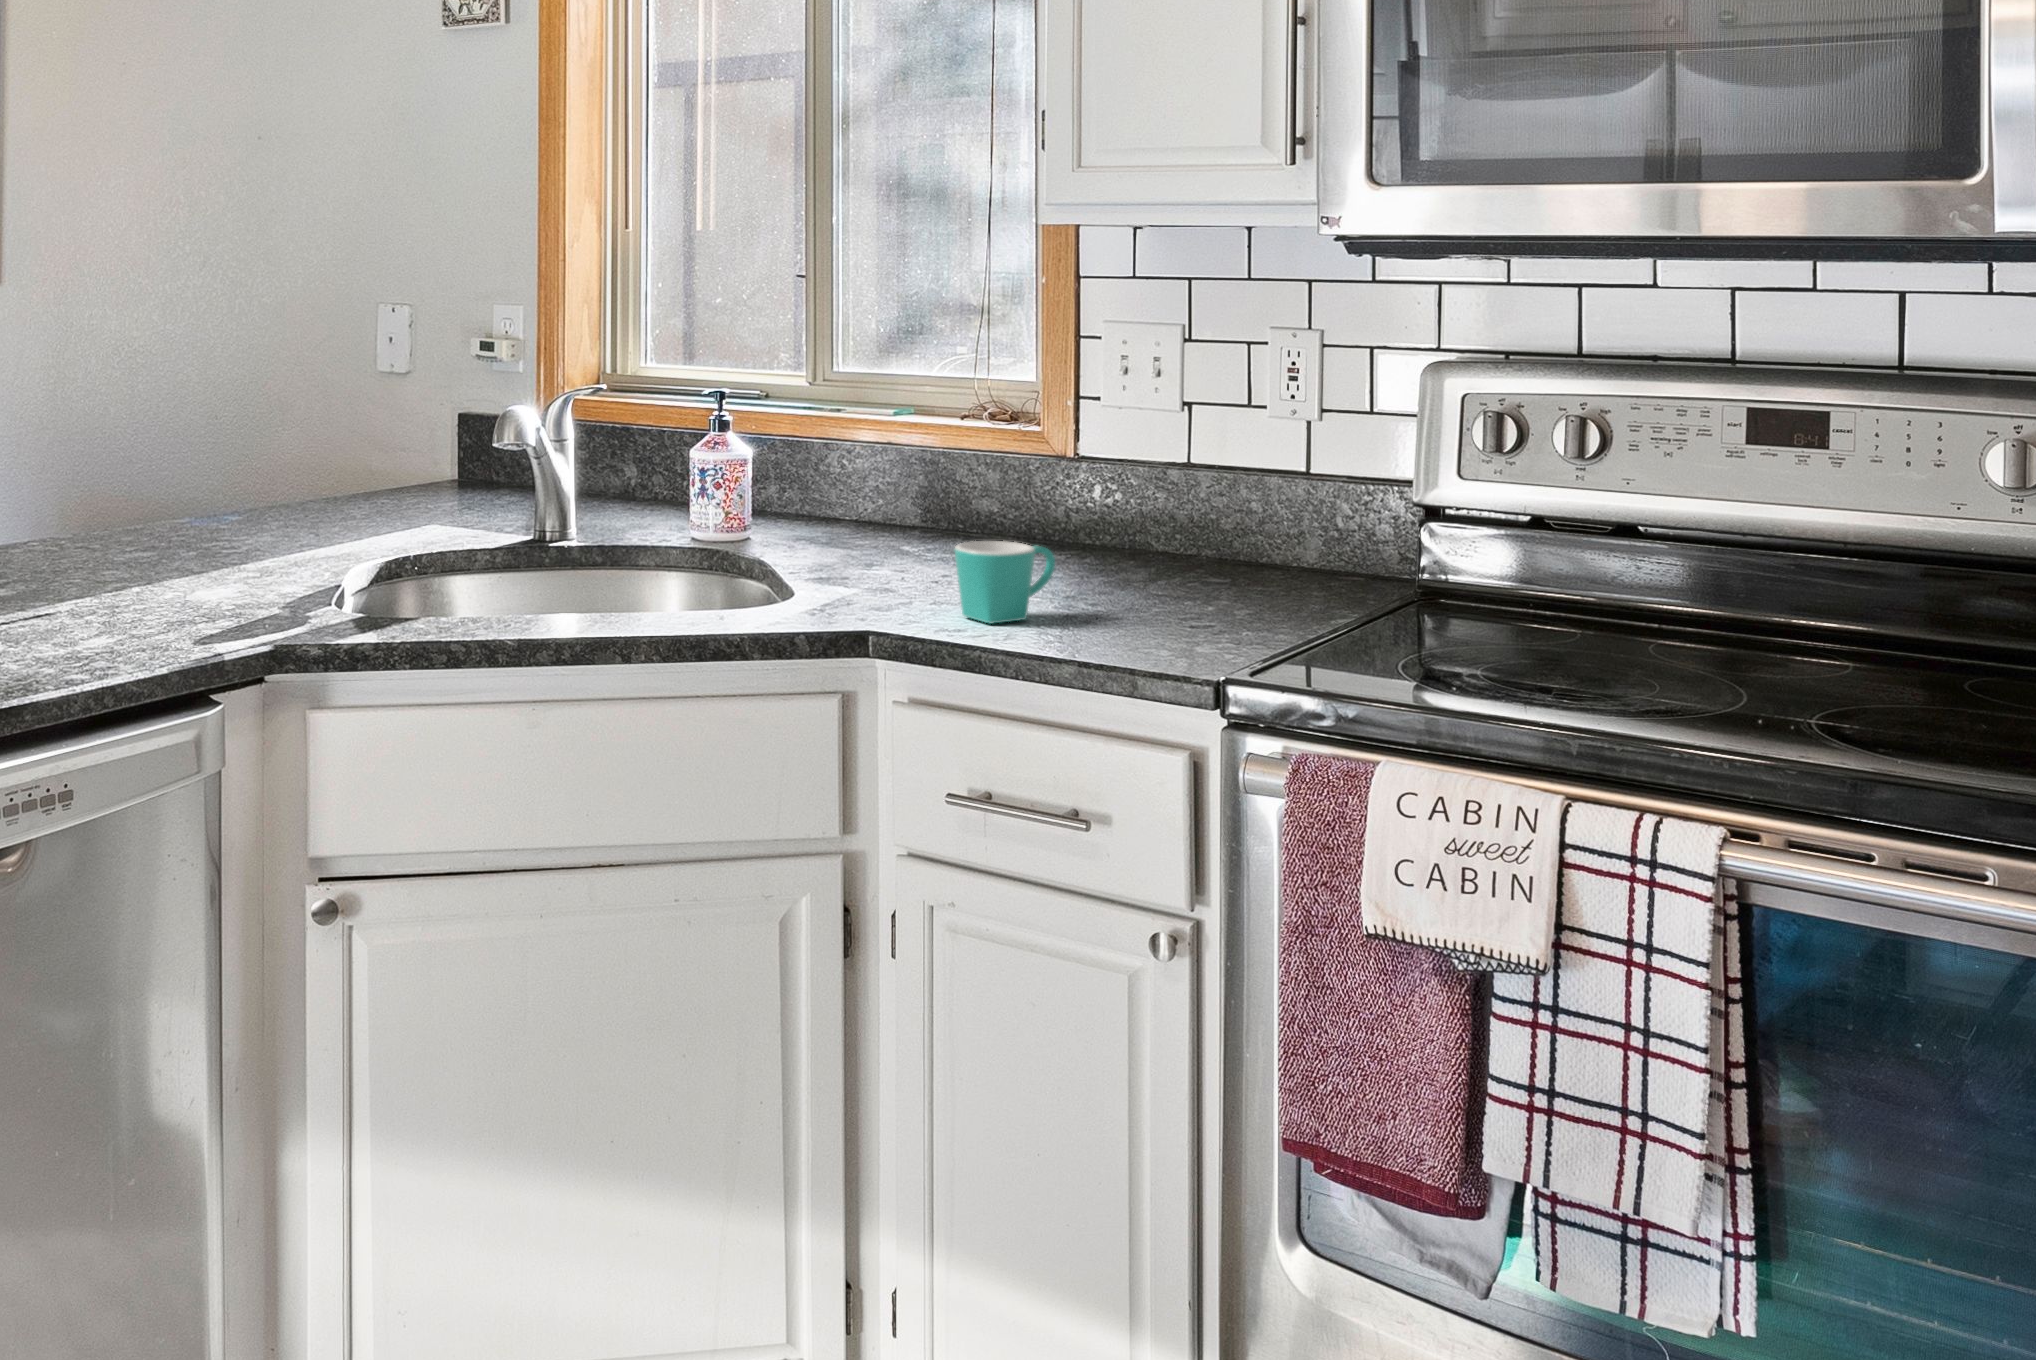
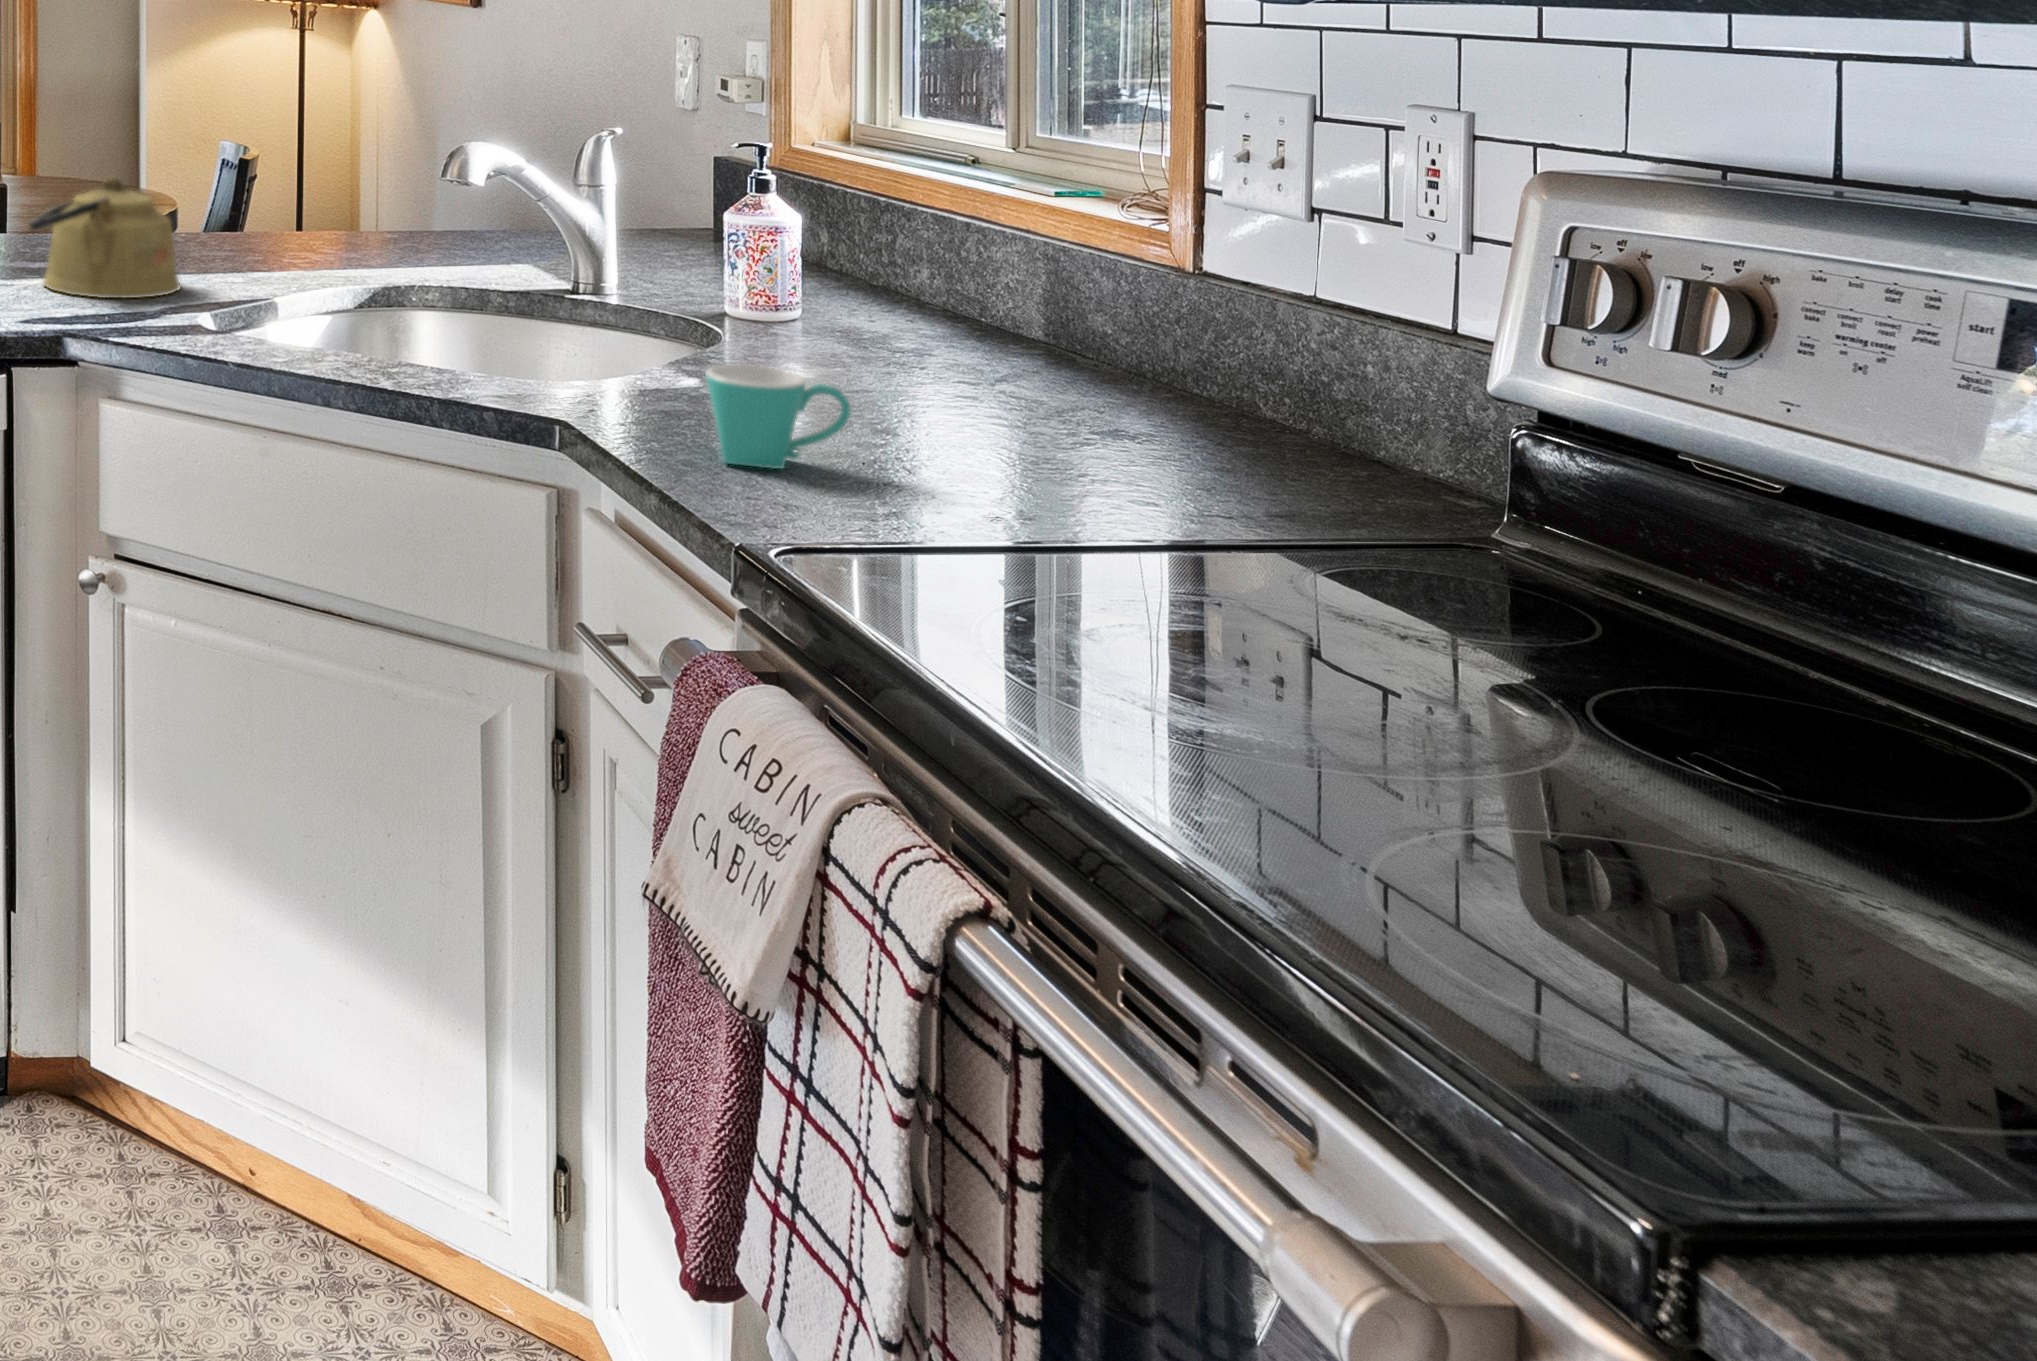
kettle: none [37,471,222,610] -> present [30,177,180,298]

